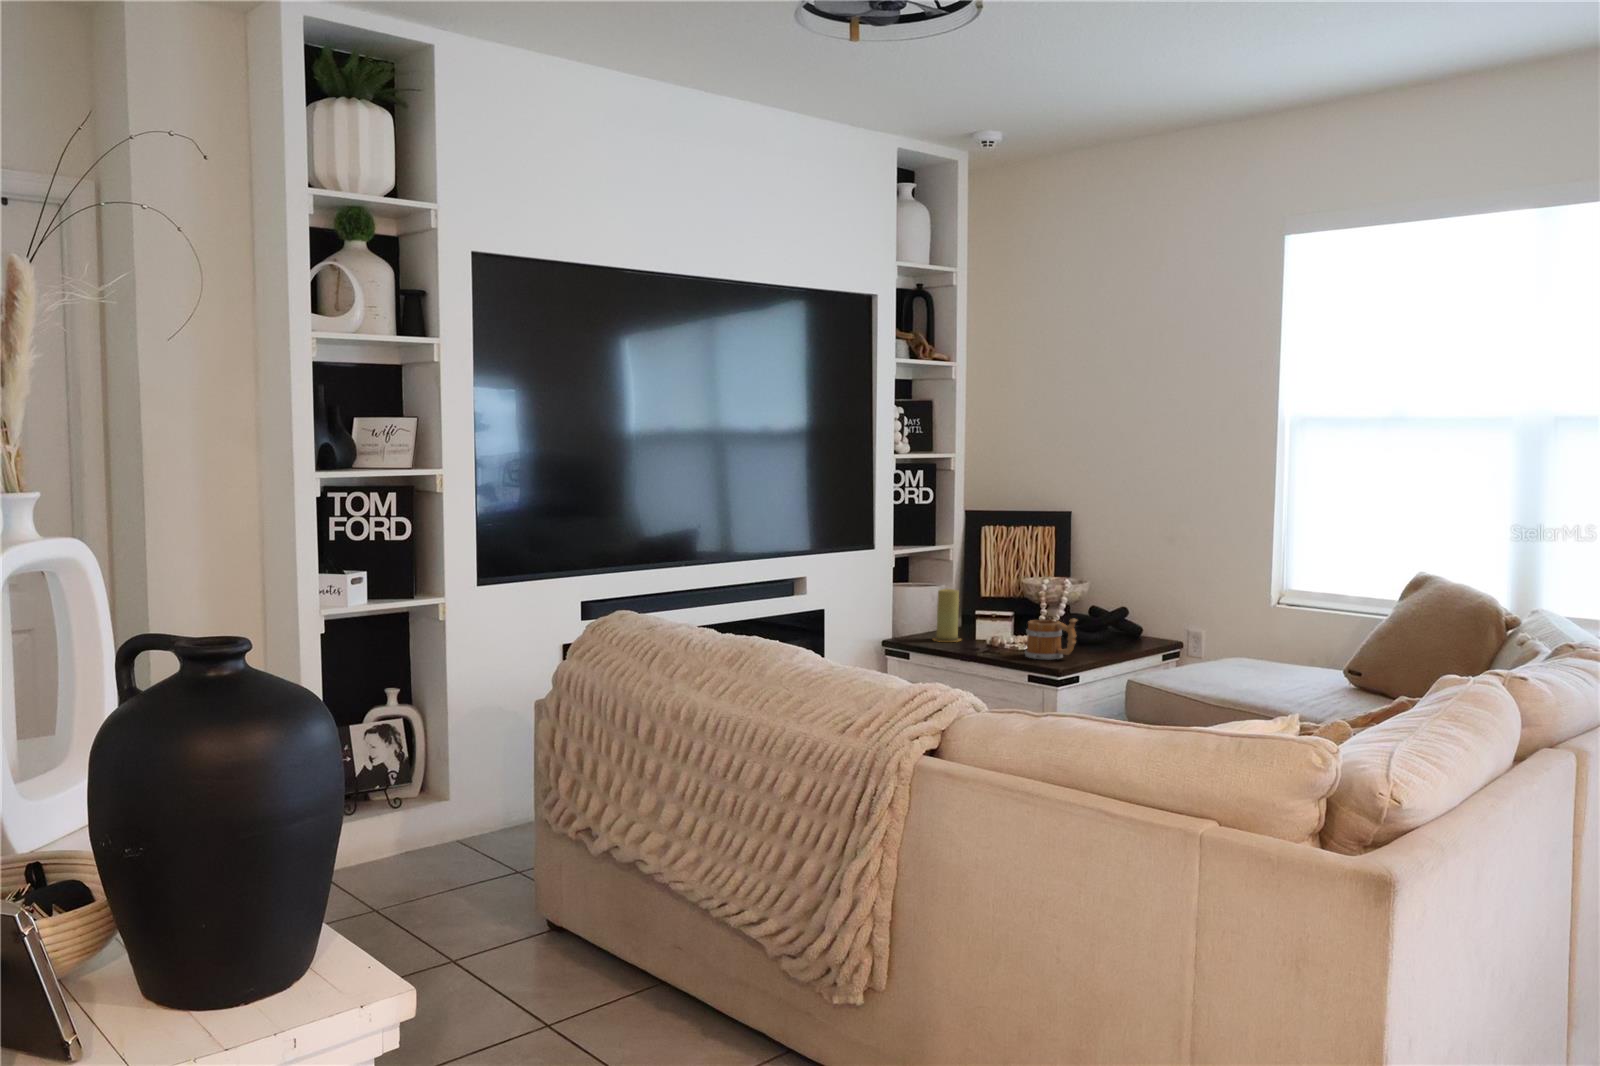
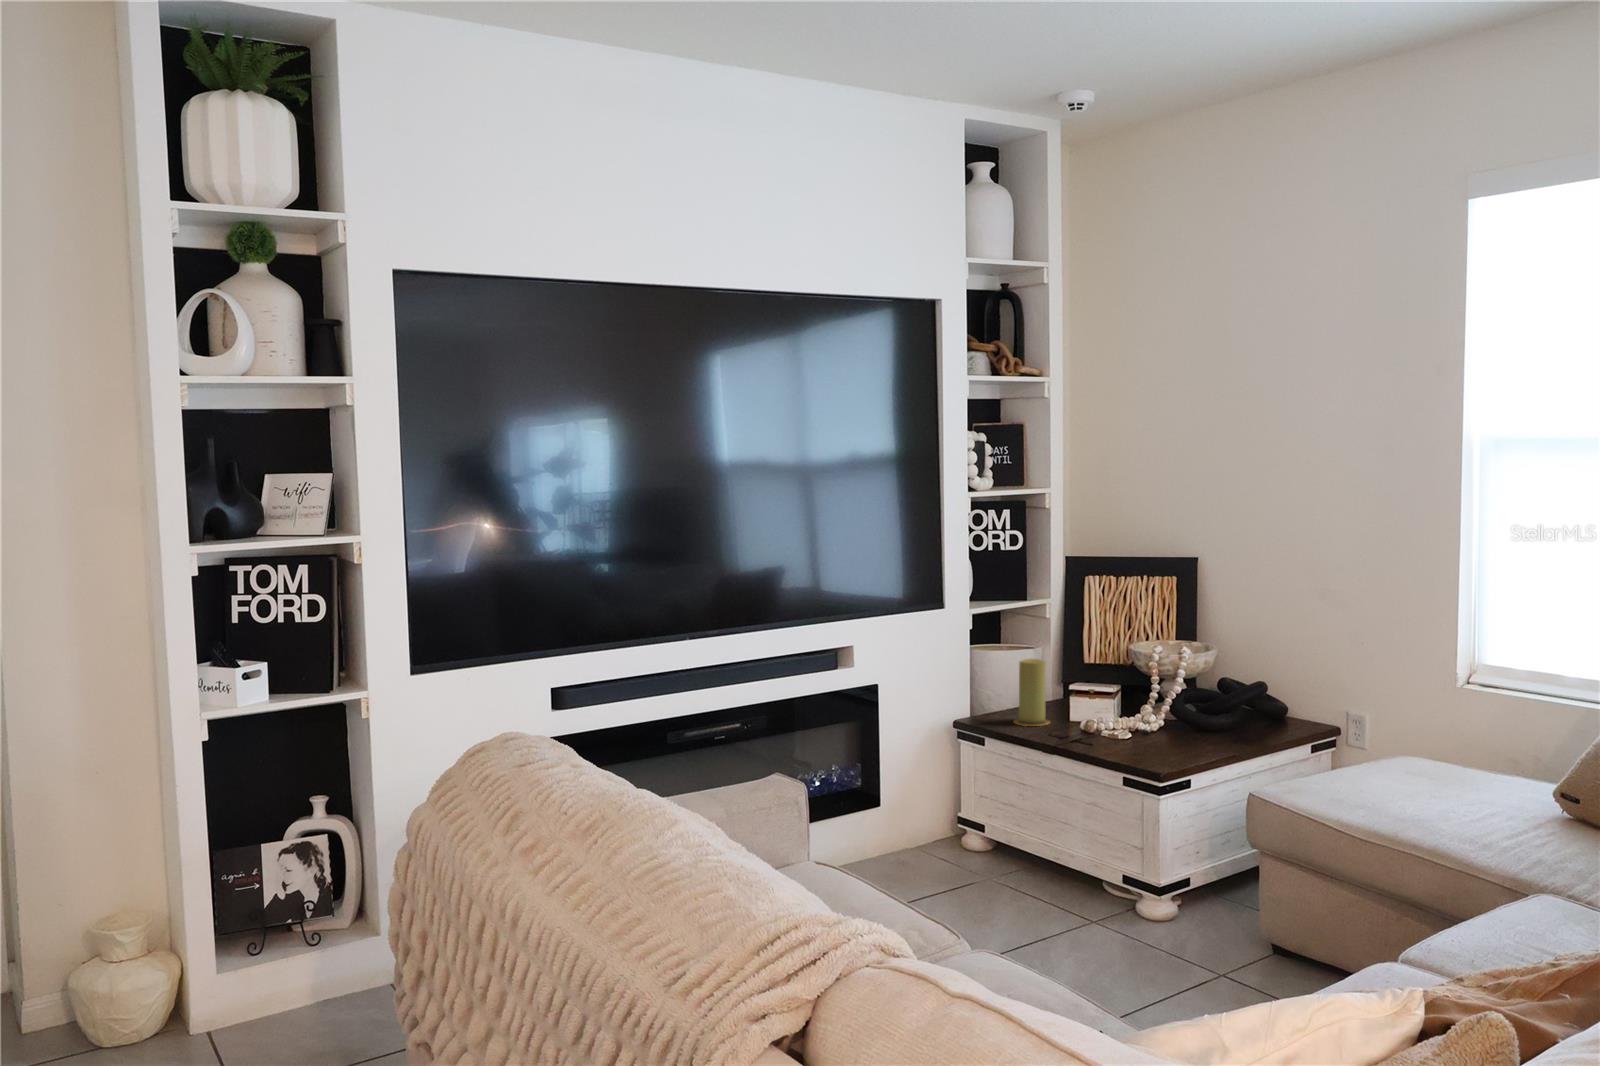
mug: present [1025,619,1077,659] -> none [1123,703,1189,757]

